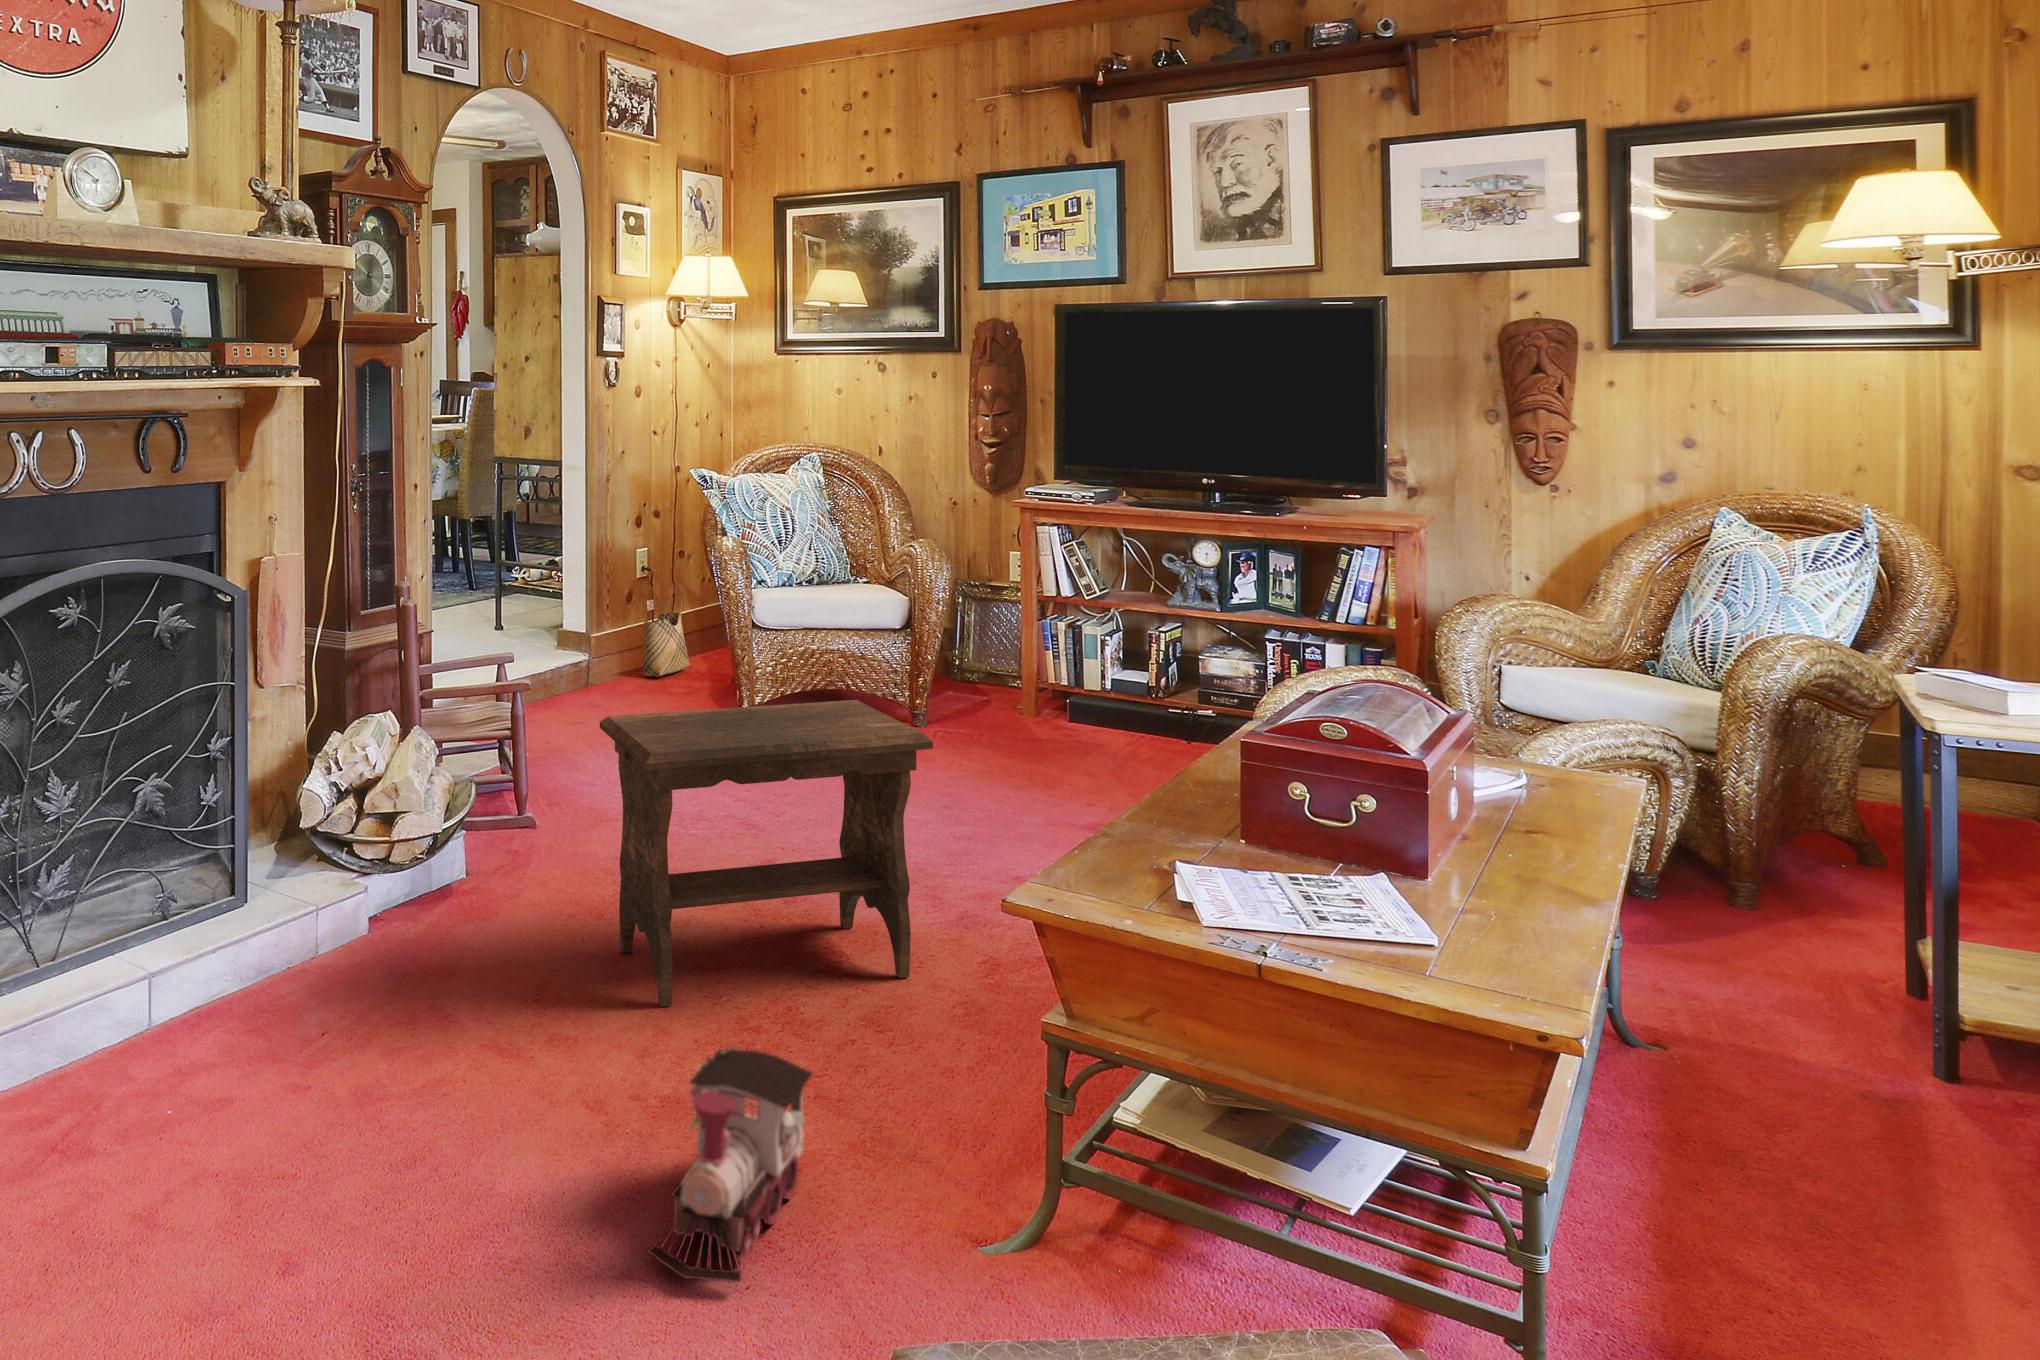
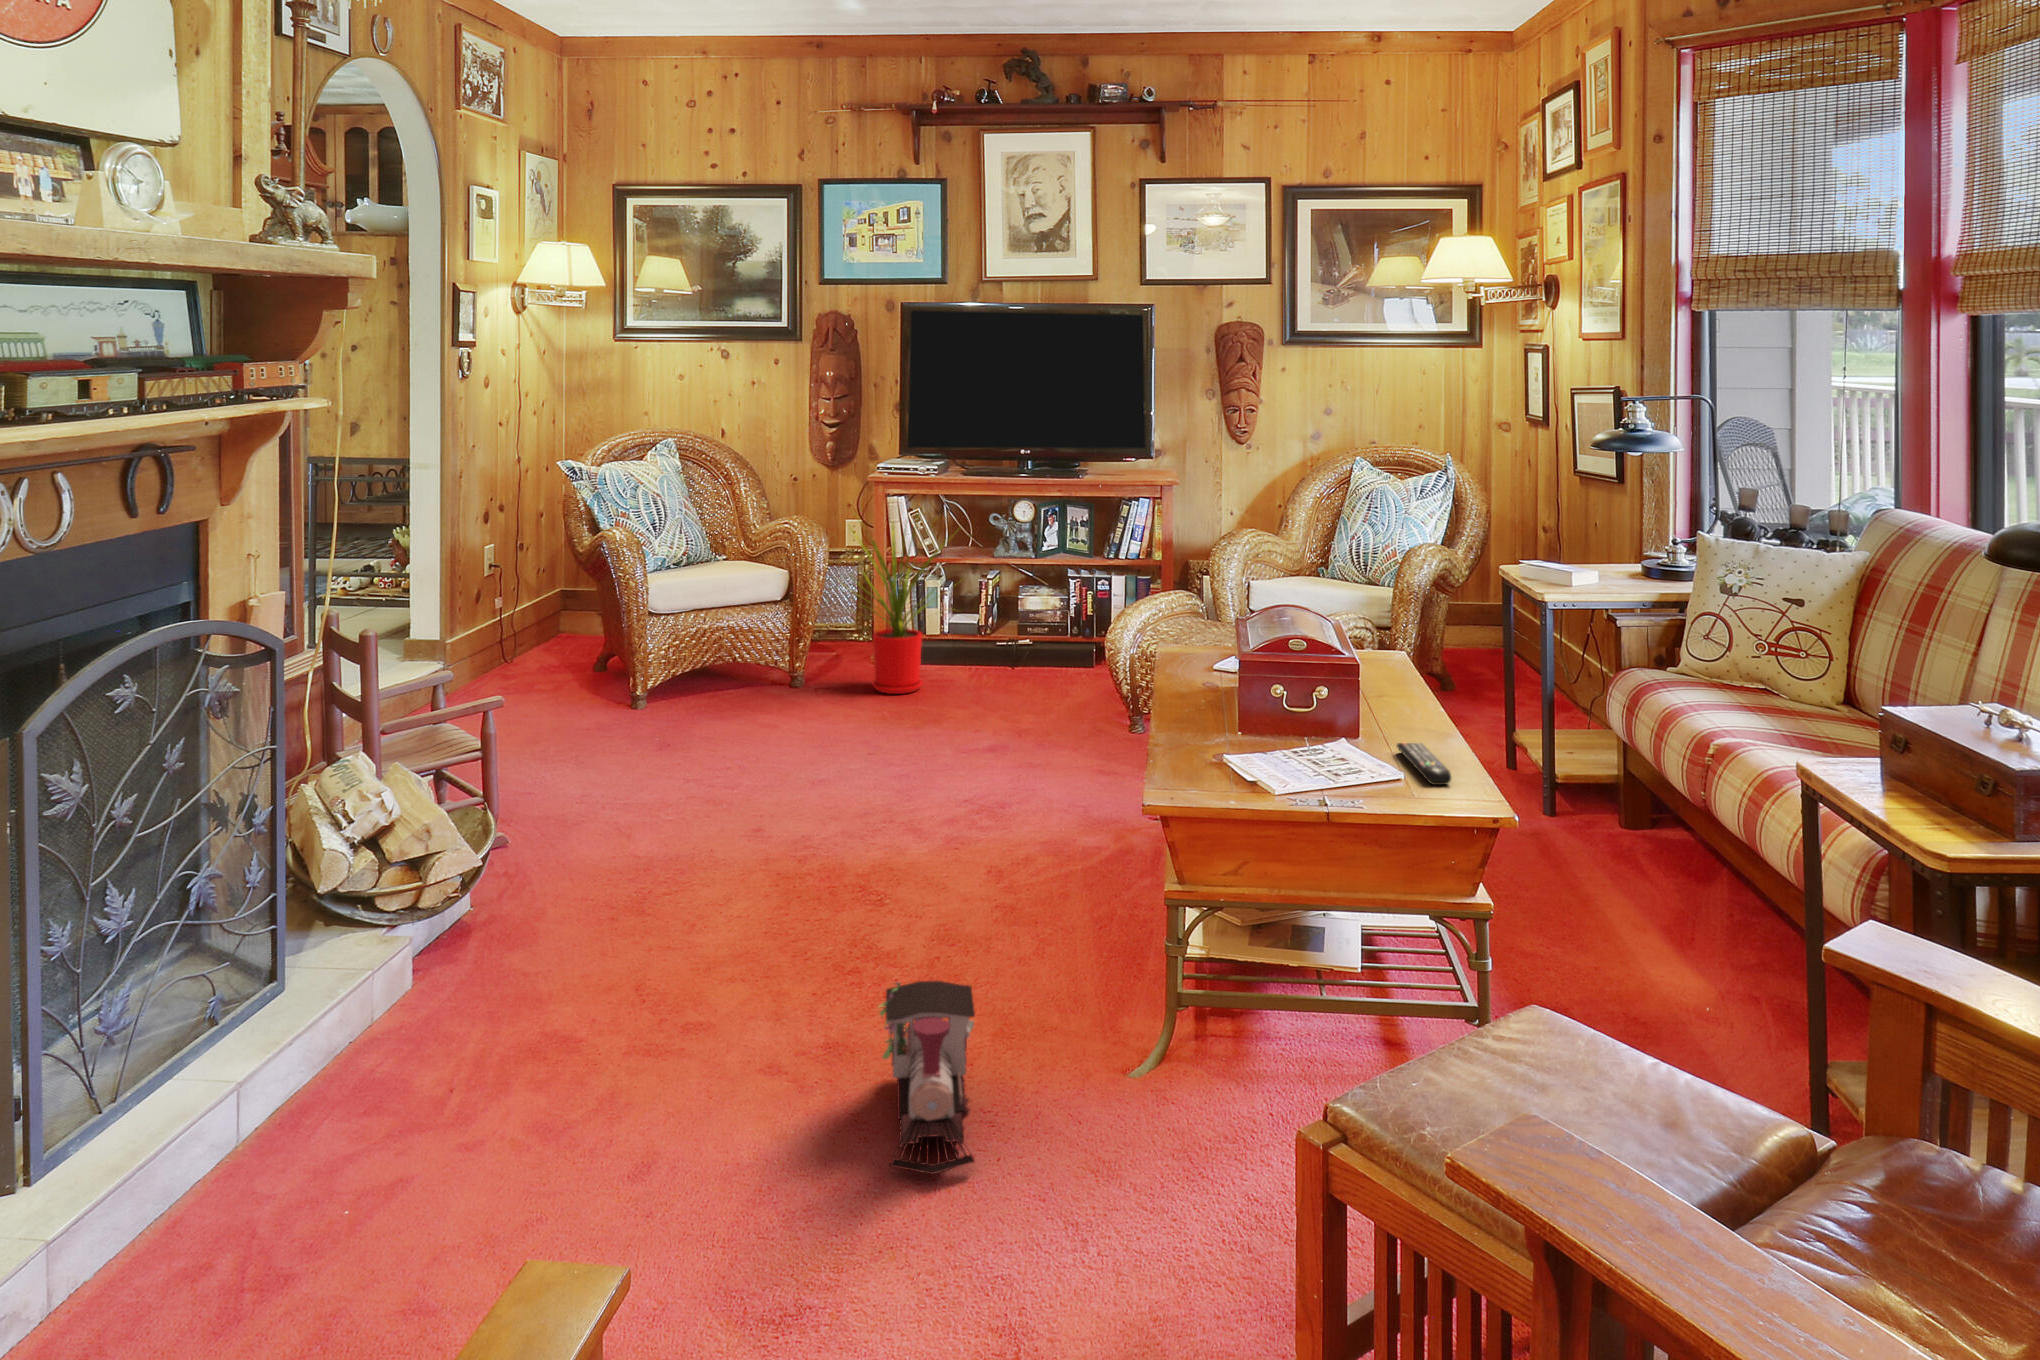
house plant: none [956,531,1117,744] -> present [842,516,945,694]
woven basket: present [643,585,690,677] -> none [491,584,539,682]
footstool: present [600,700,933,1007] -> none [653,674,953,980]
remote control: none [1493,892,1546,966] -> present [1397,743,1451,785]

